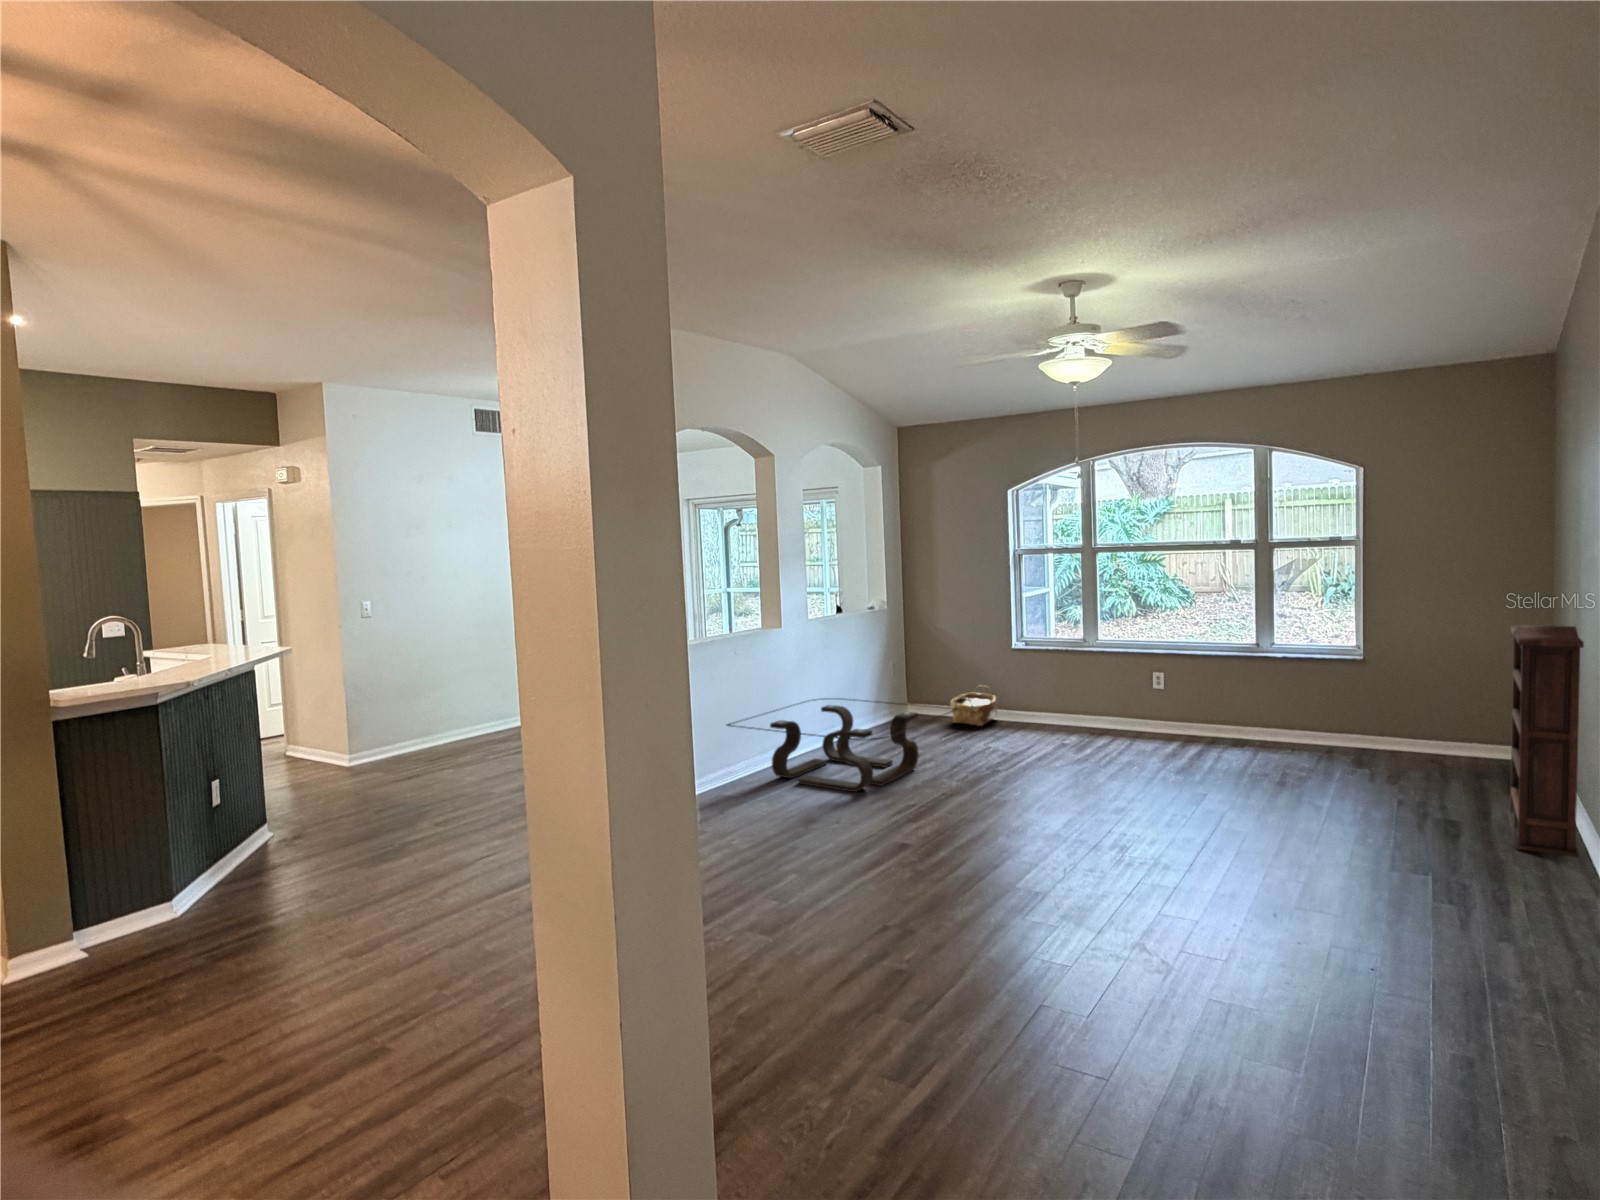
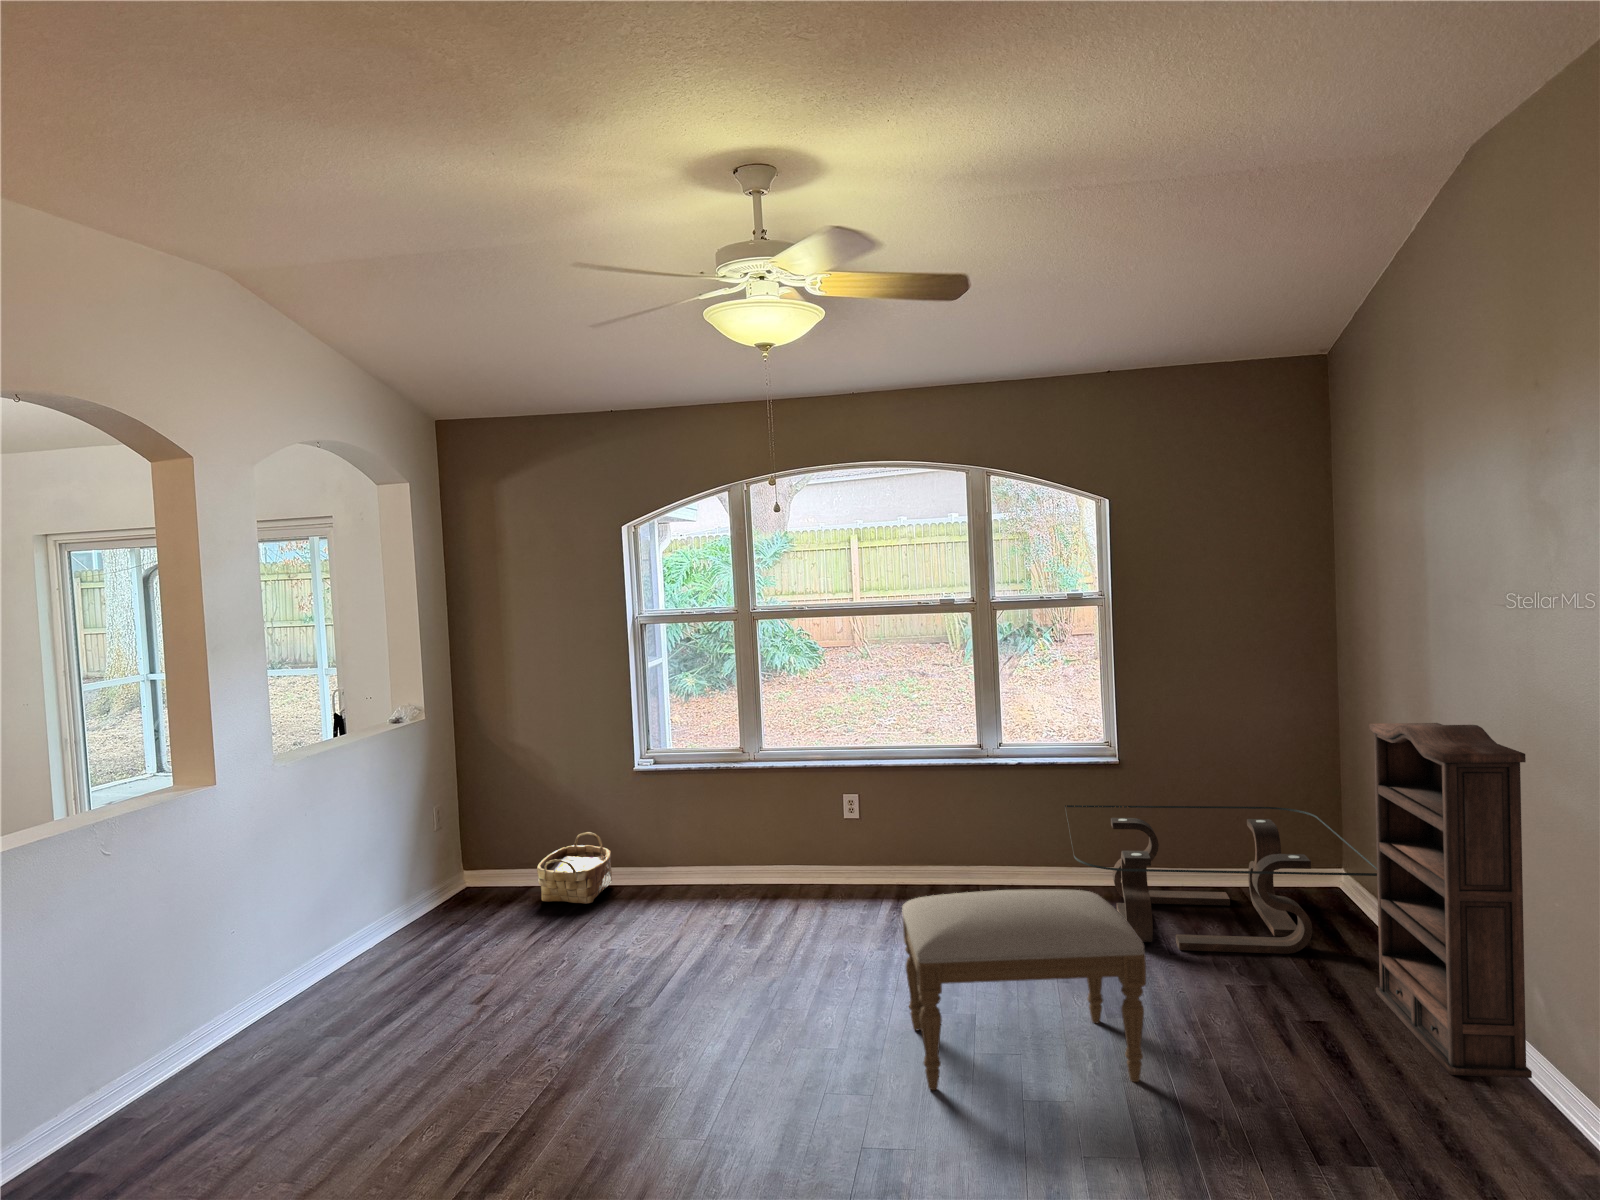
coffee table: present [727,700,958,792] -> present [1065,805,1377,954]
ottoman: none [1148,714,1295,827] -> present [902,890,1146,1090]

